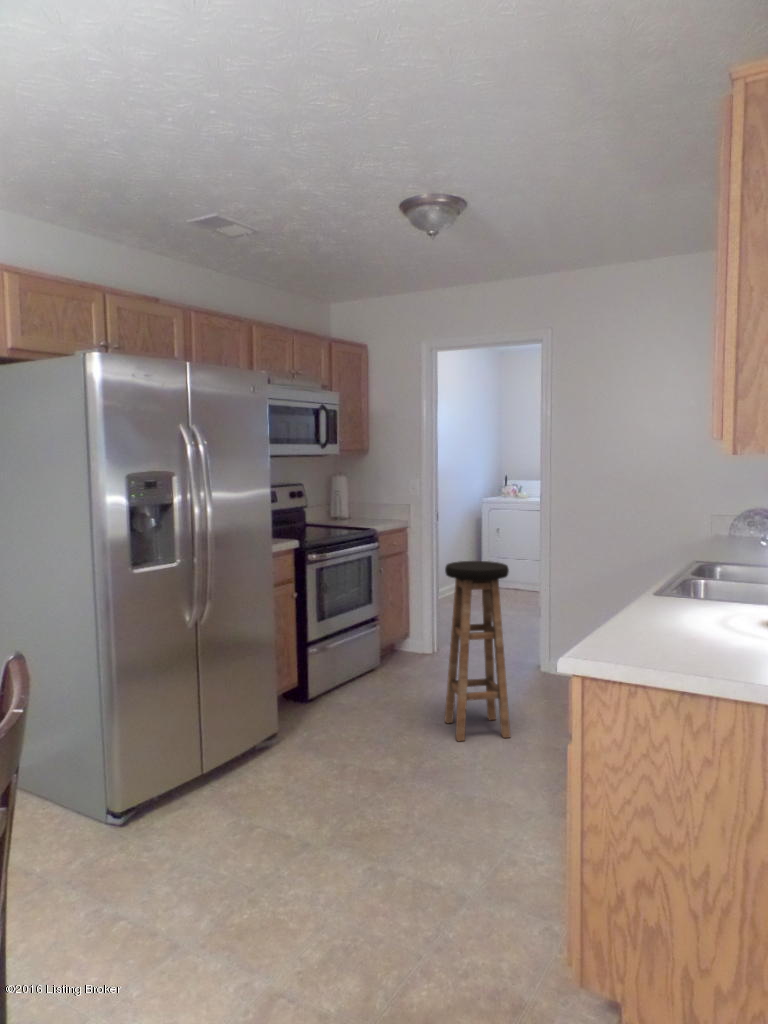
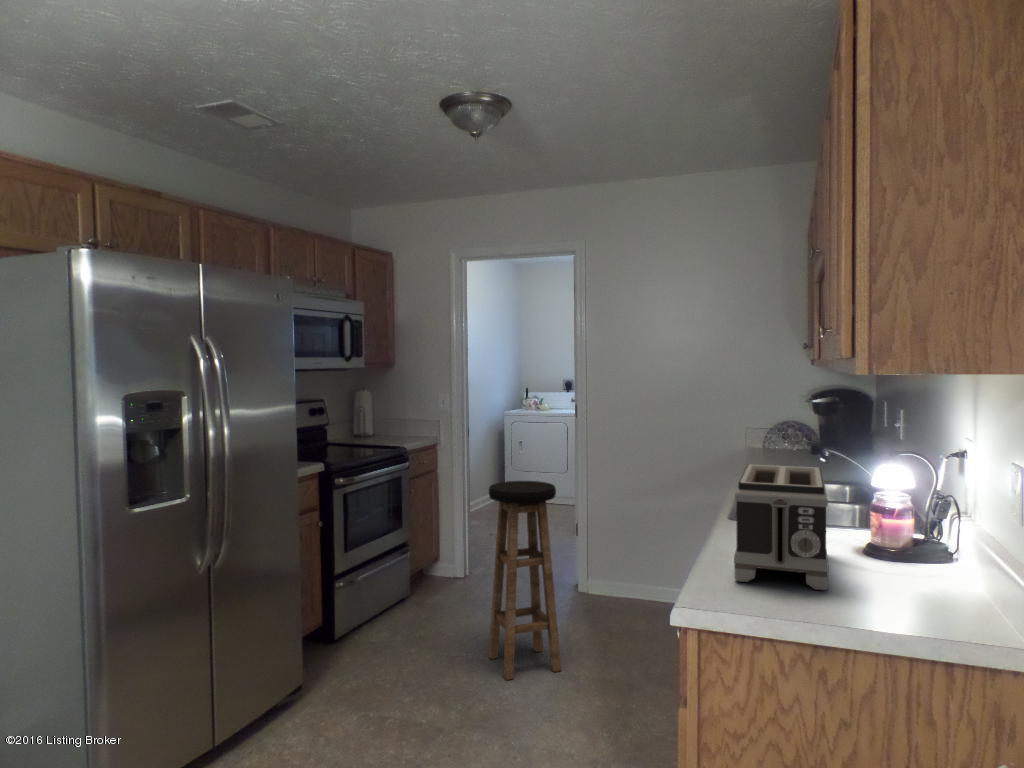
toaster: none [626,540,729,650] -> present [734,464,829,590]

